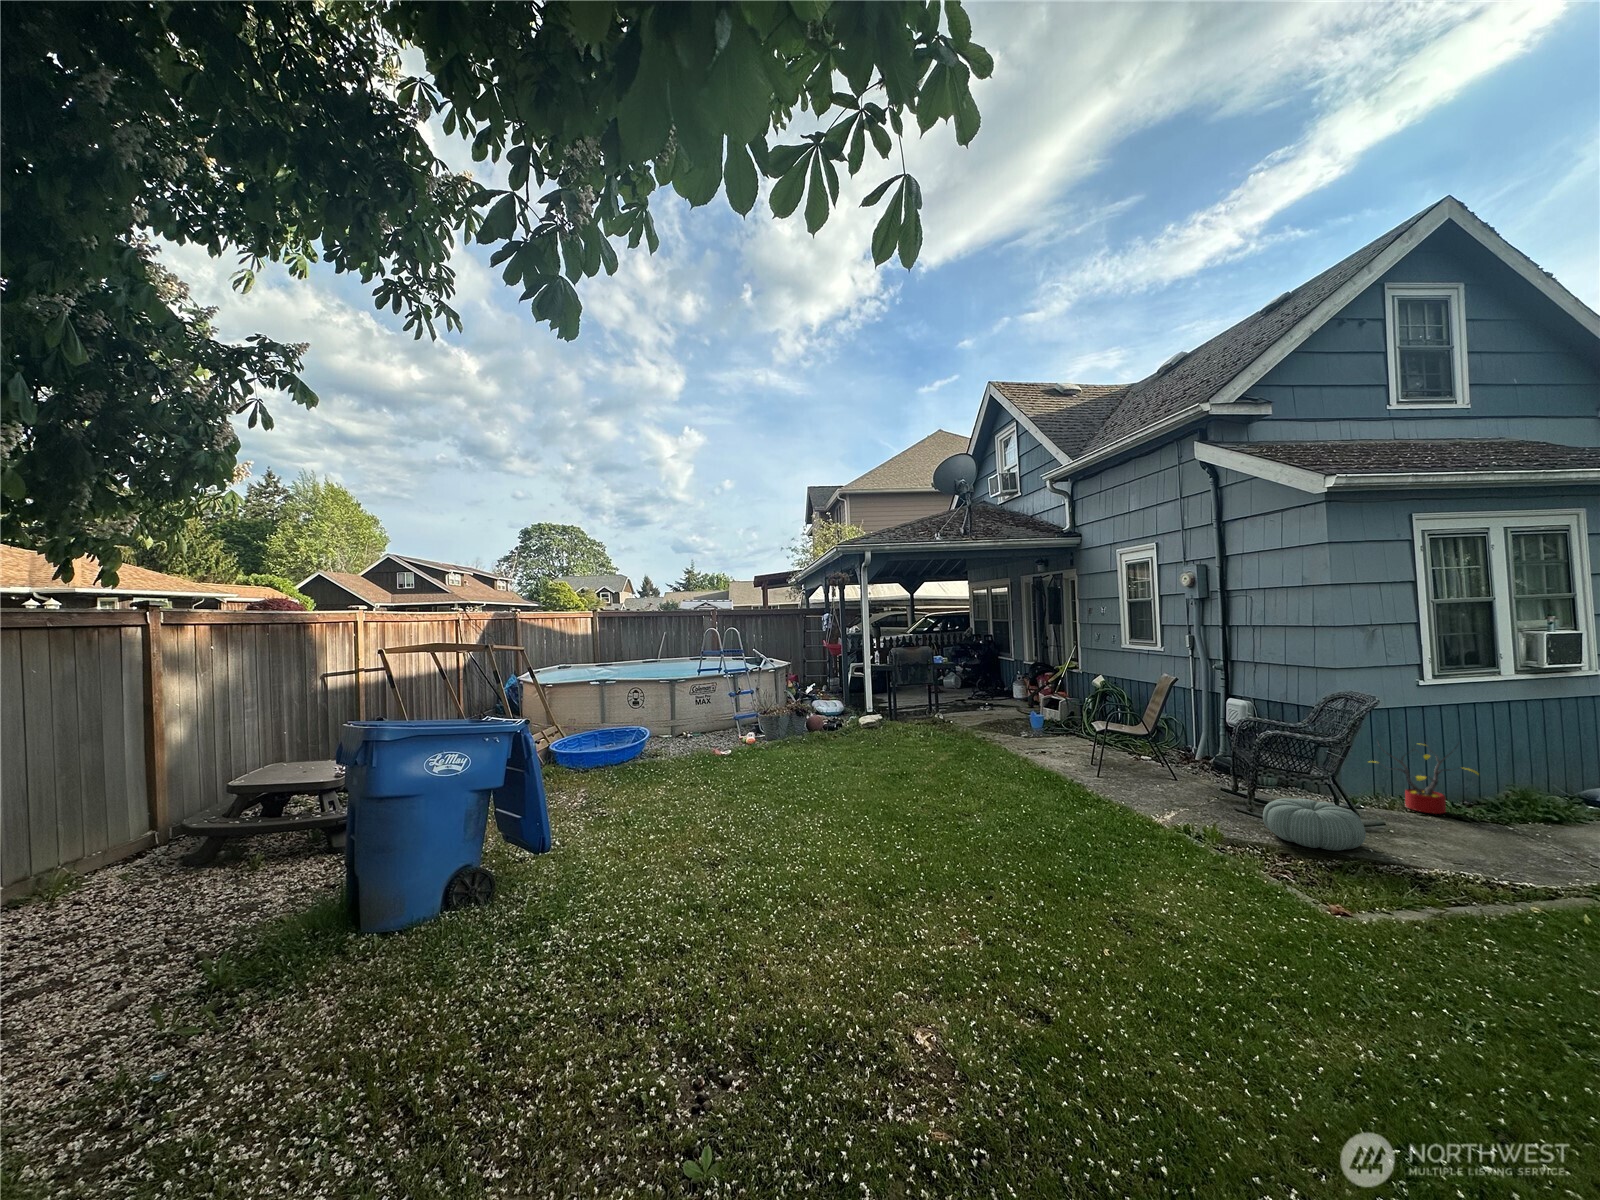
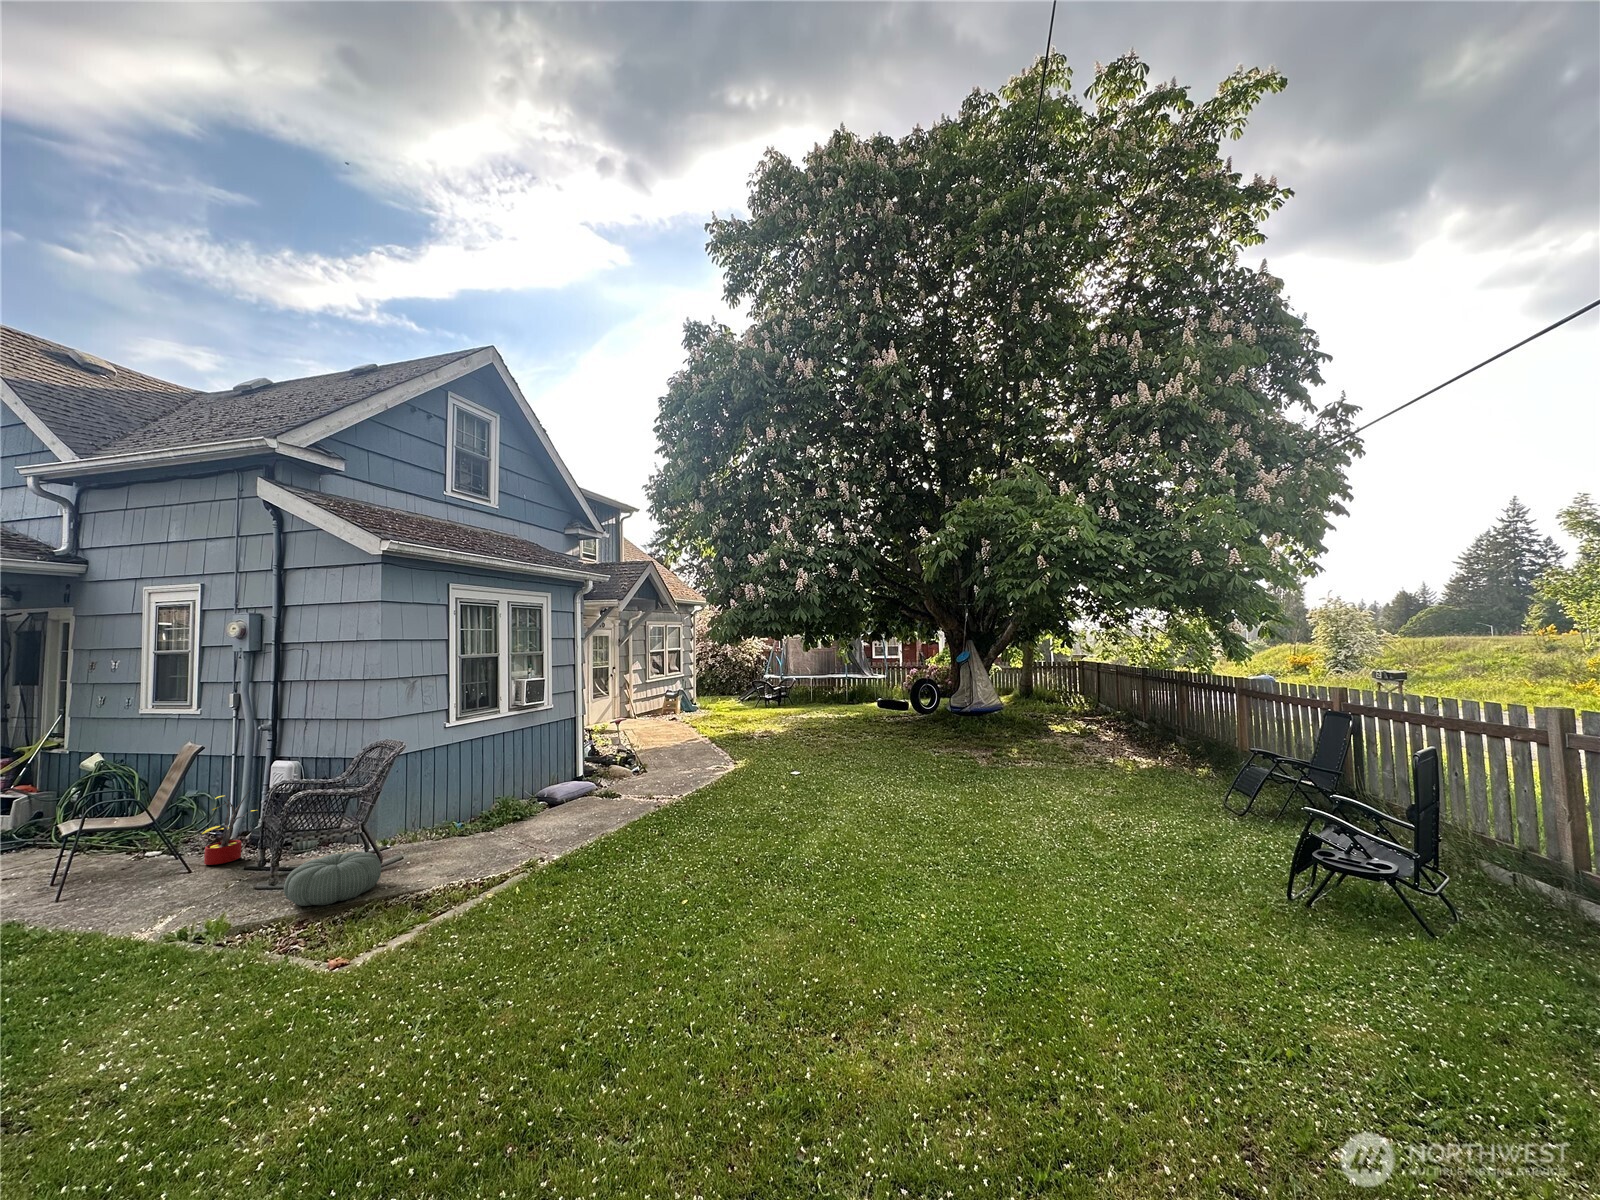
decorative plant: present [1382,744,1479,814] -> present [202,791,255,865]

